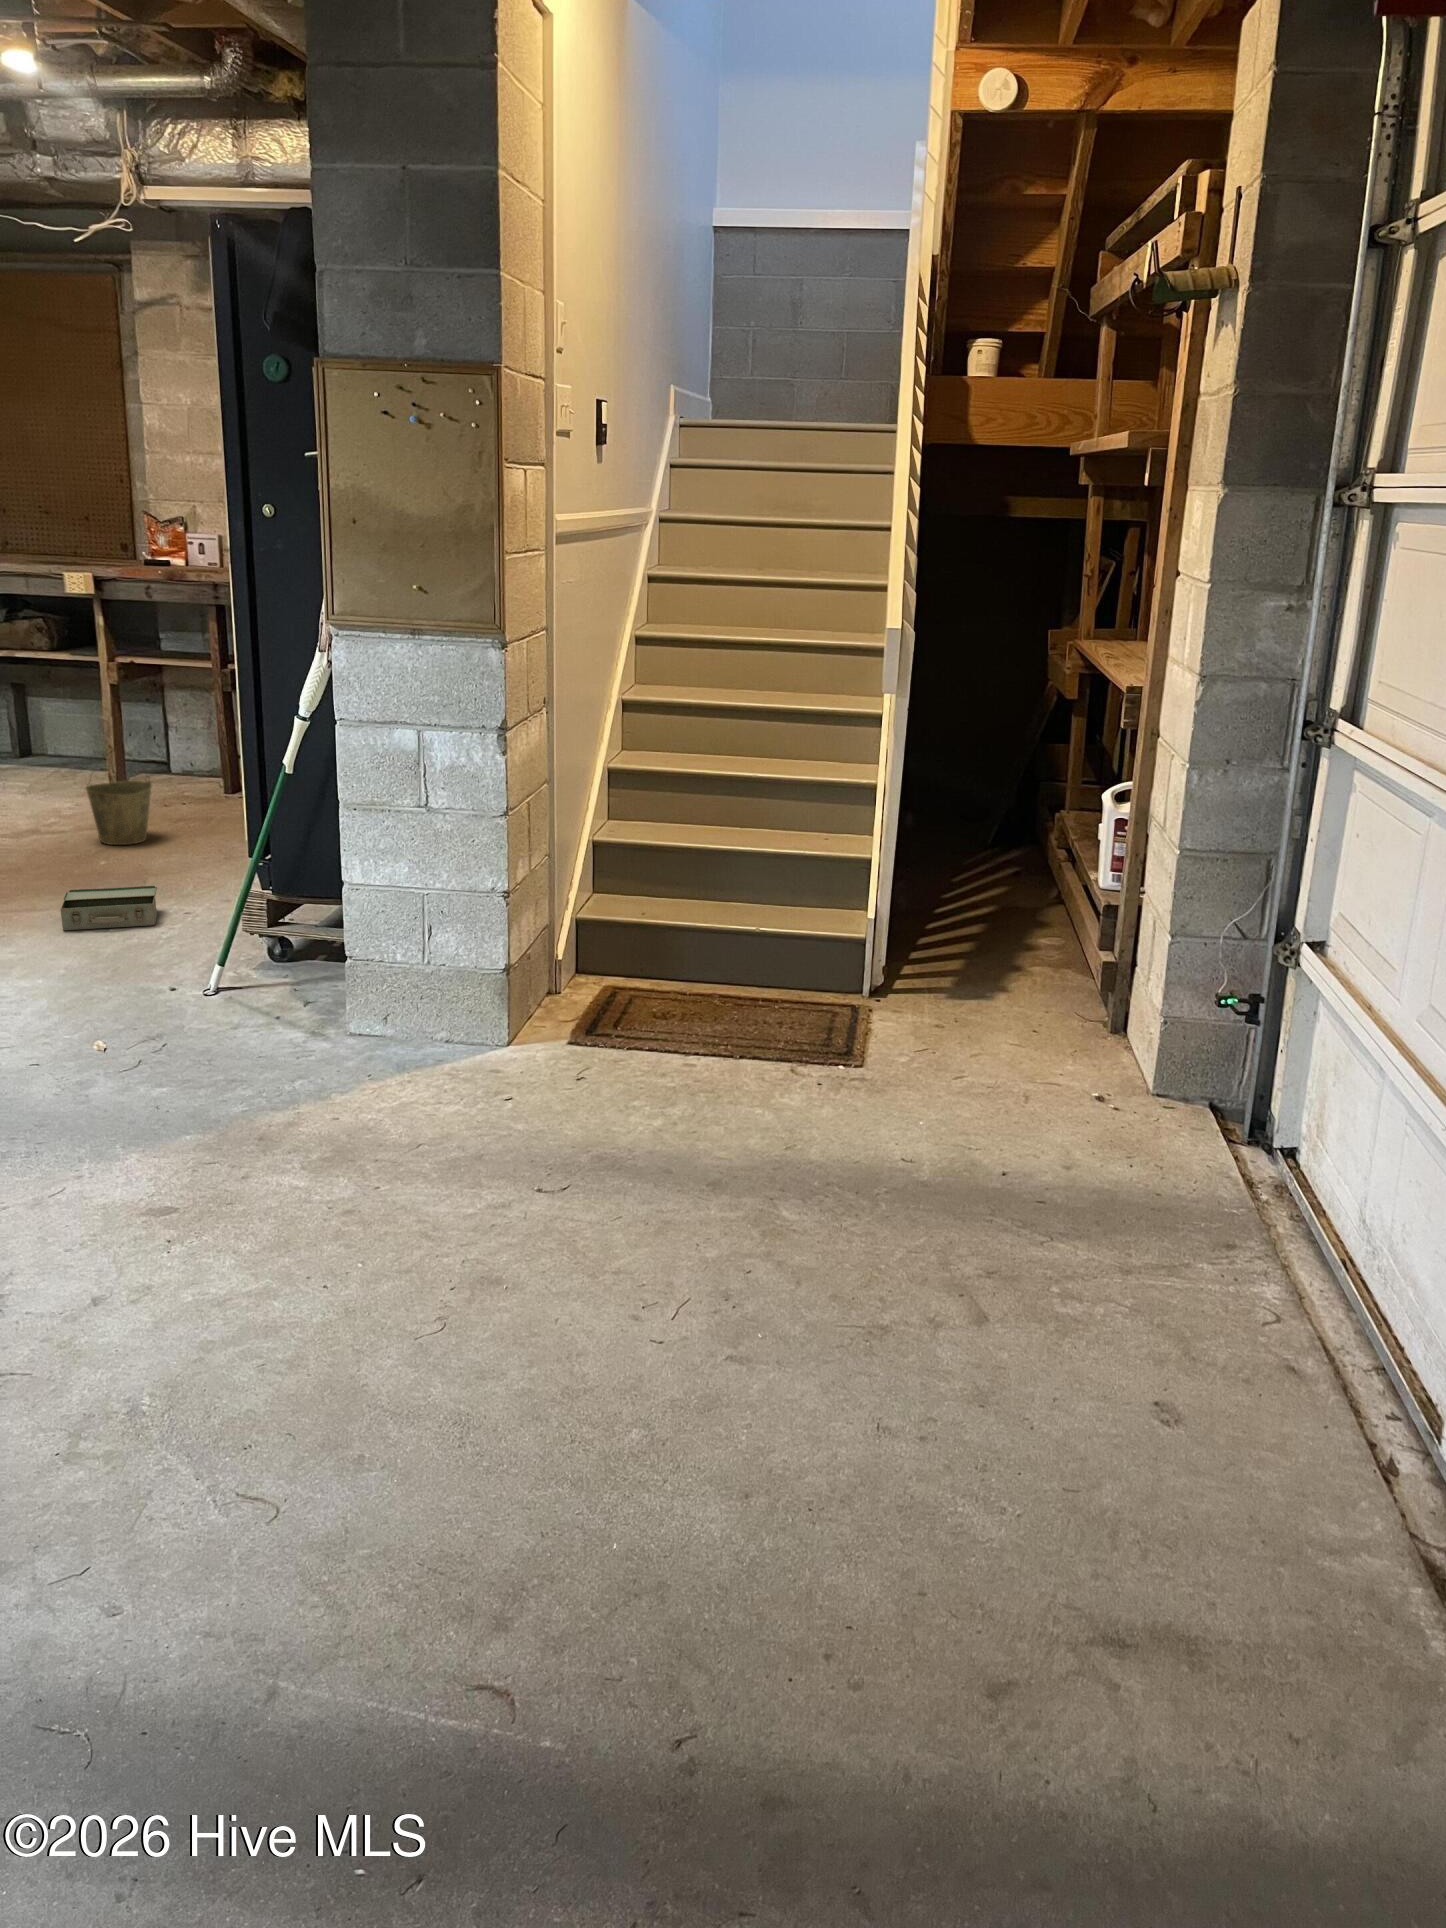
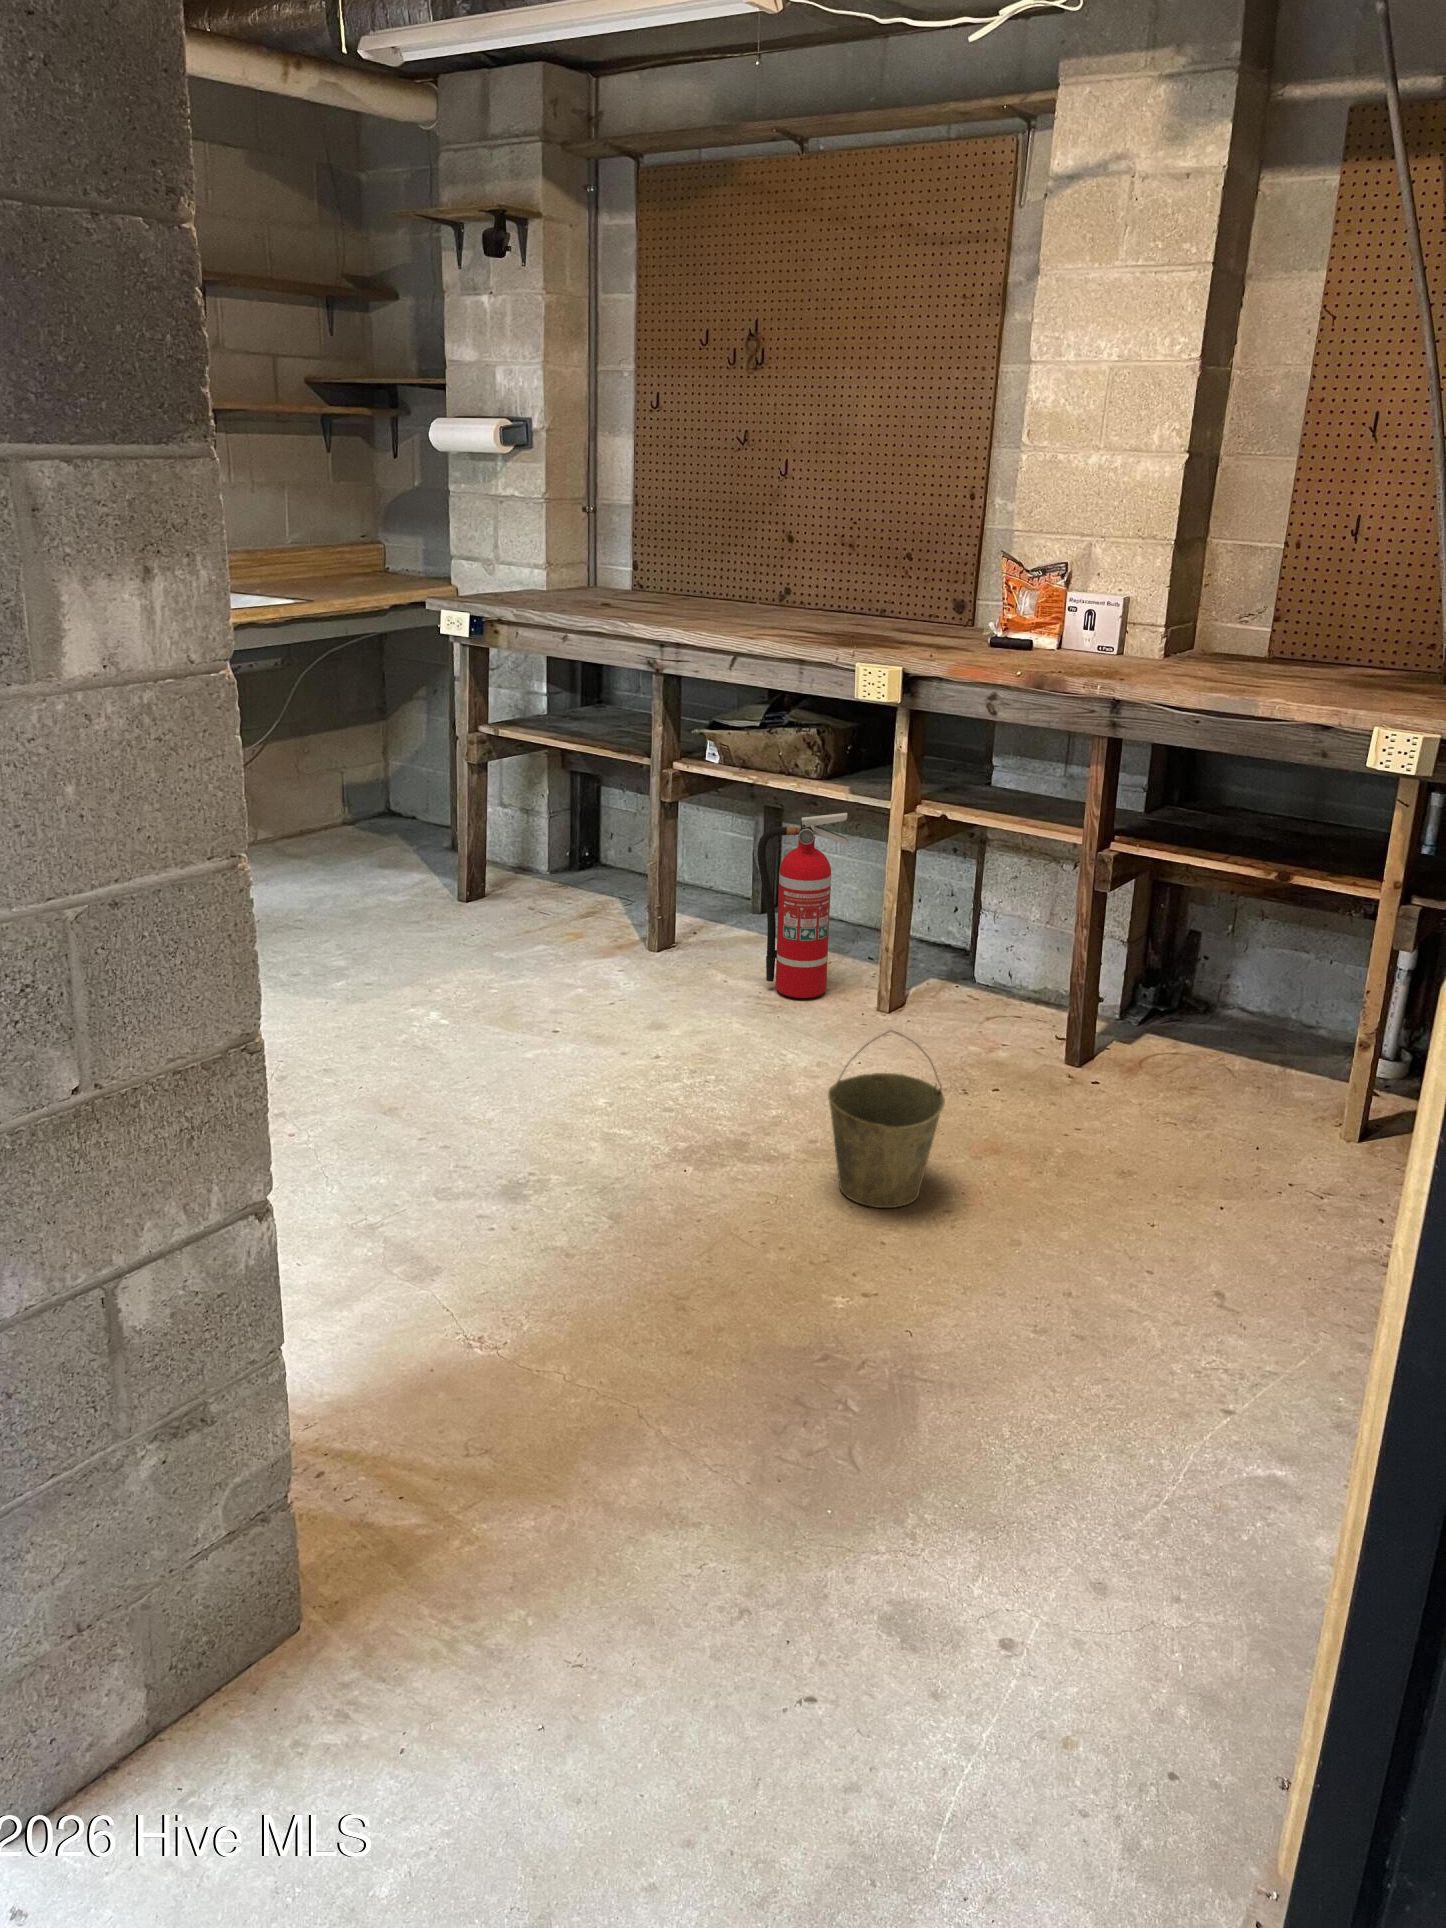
fire extinguisher: none [15,671,76,789] -> present [757,813,849,998]
toolbox: present [60,886,157,930] -> none [713,1445,922,1610]

